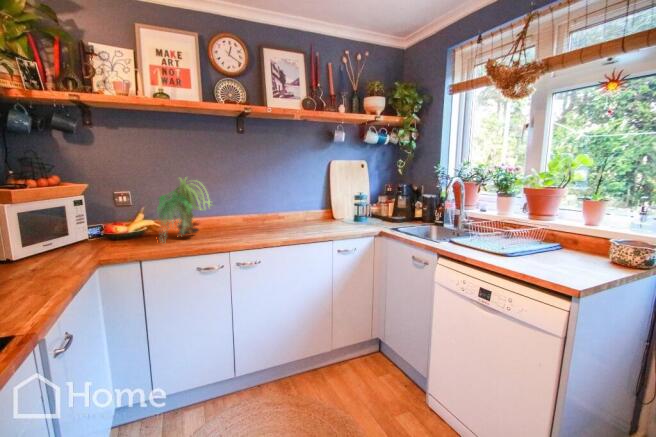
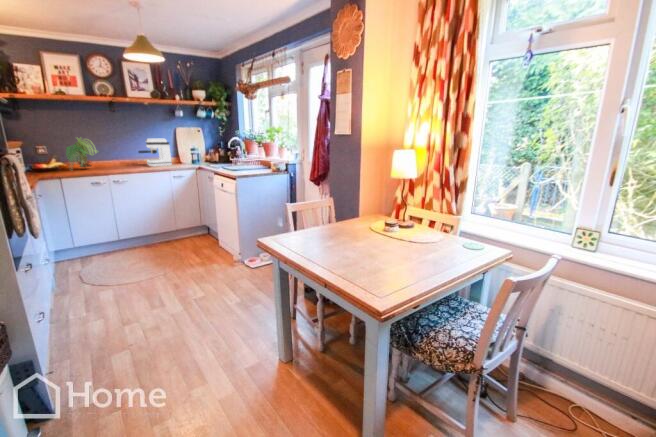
coffee maker: none [277,179,333,232] -> present [139,138,172,166]

